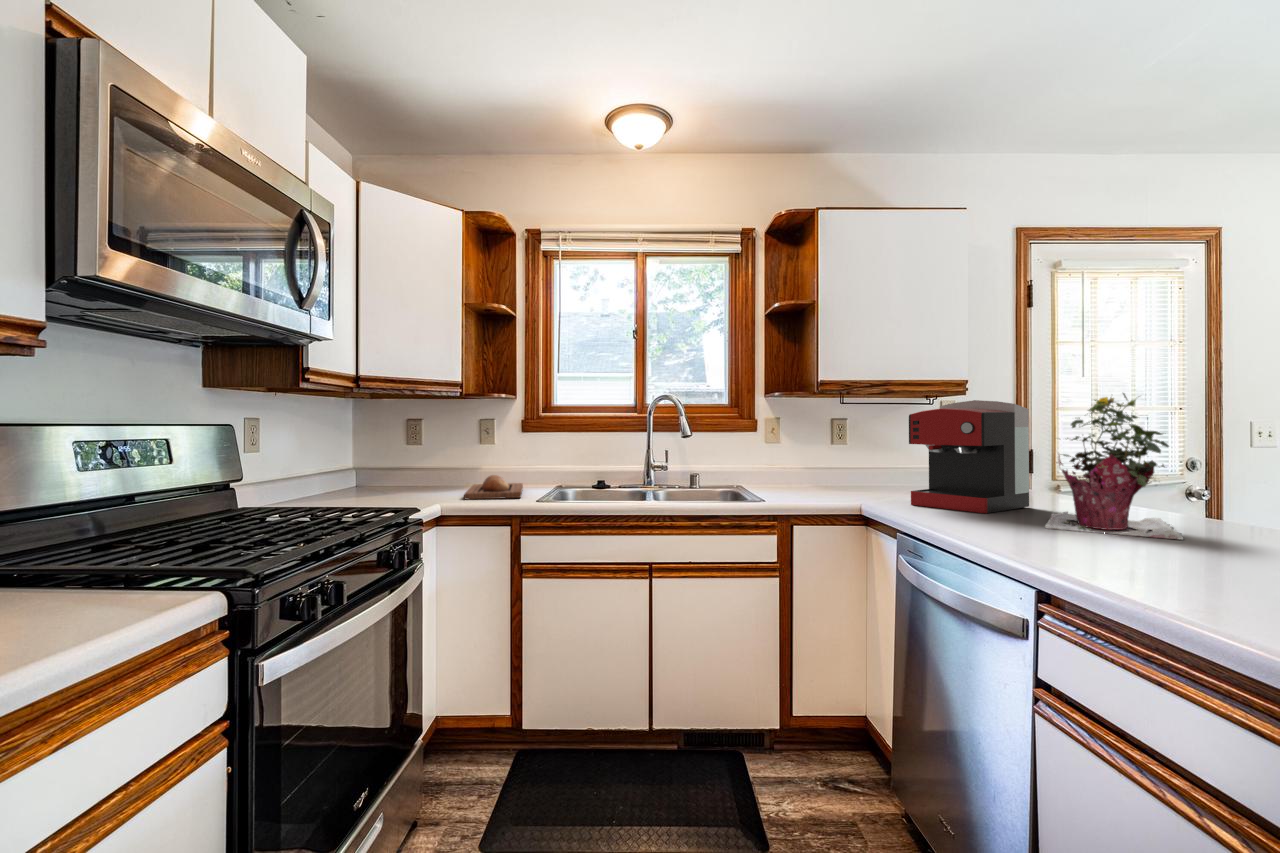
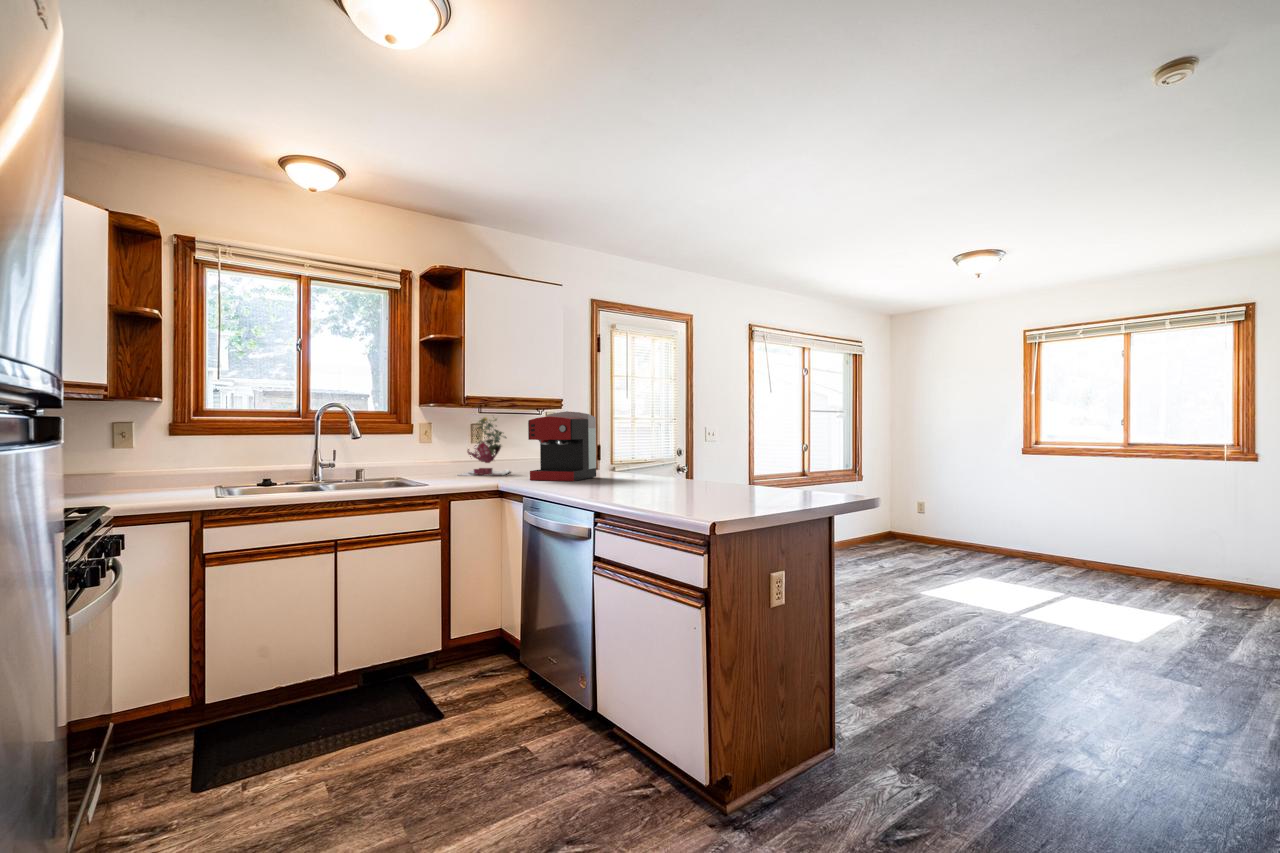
potted plant: present [1045,393,1183,540] -> present [458,417,510,476]
bread loaf: present [464,475,523,499] -> none [117,478,195,501]

